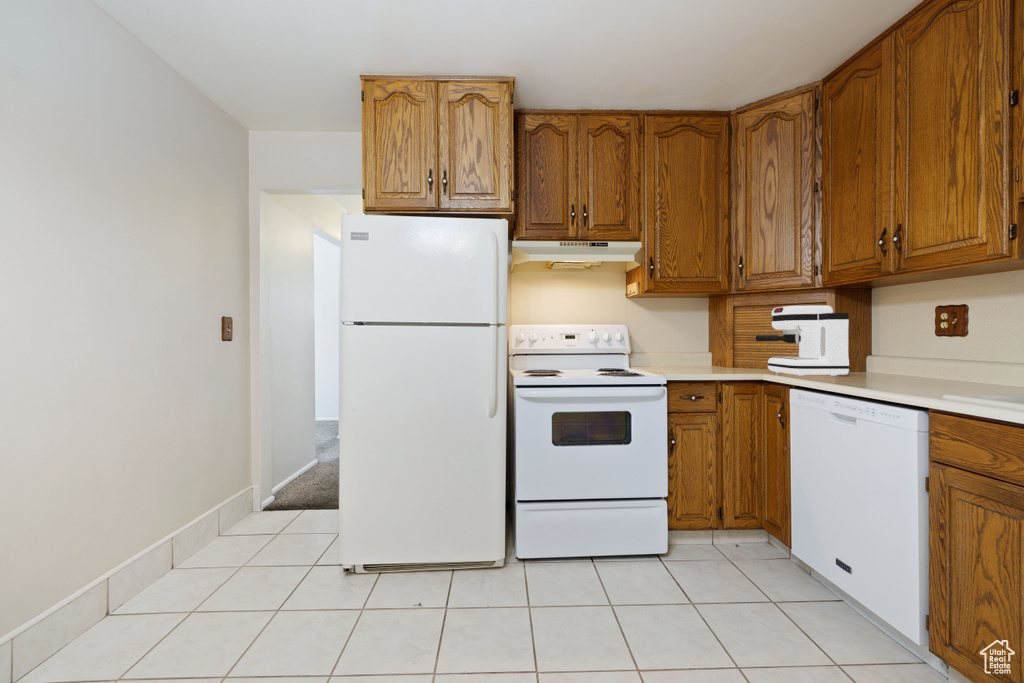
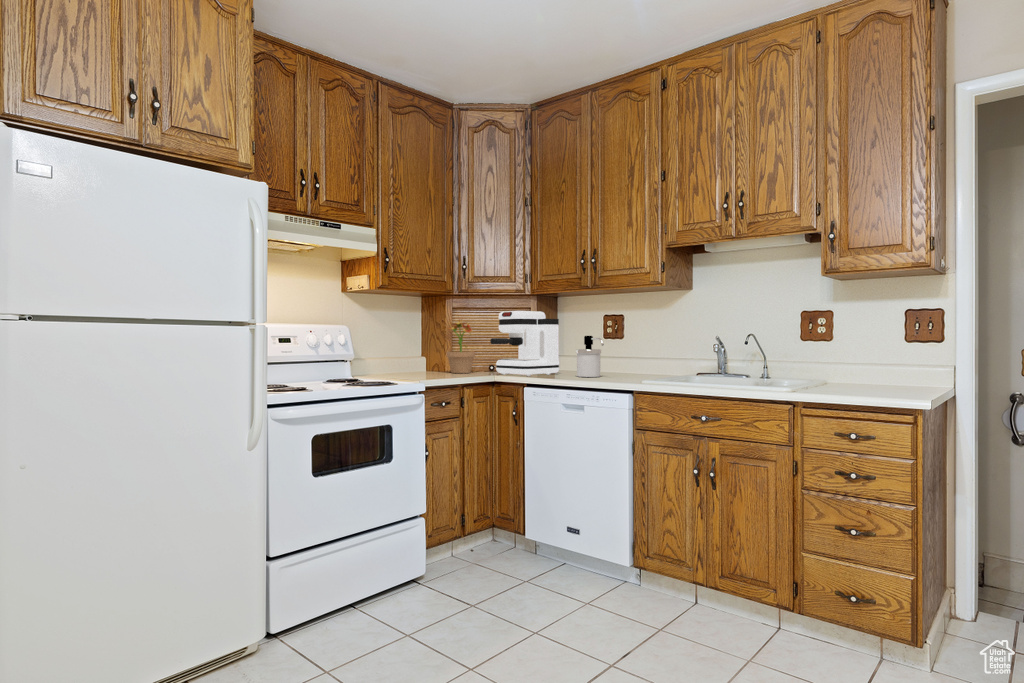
potted plant: none [720,316,755,369] -> present [447,321,475,373]
soap dispenser: none [865,332,905,383] -> present [576,336,604,377]

